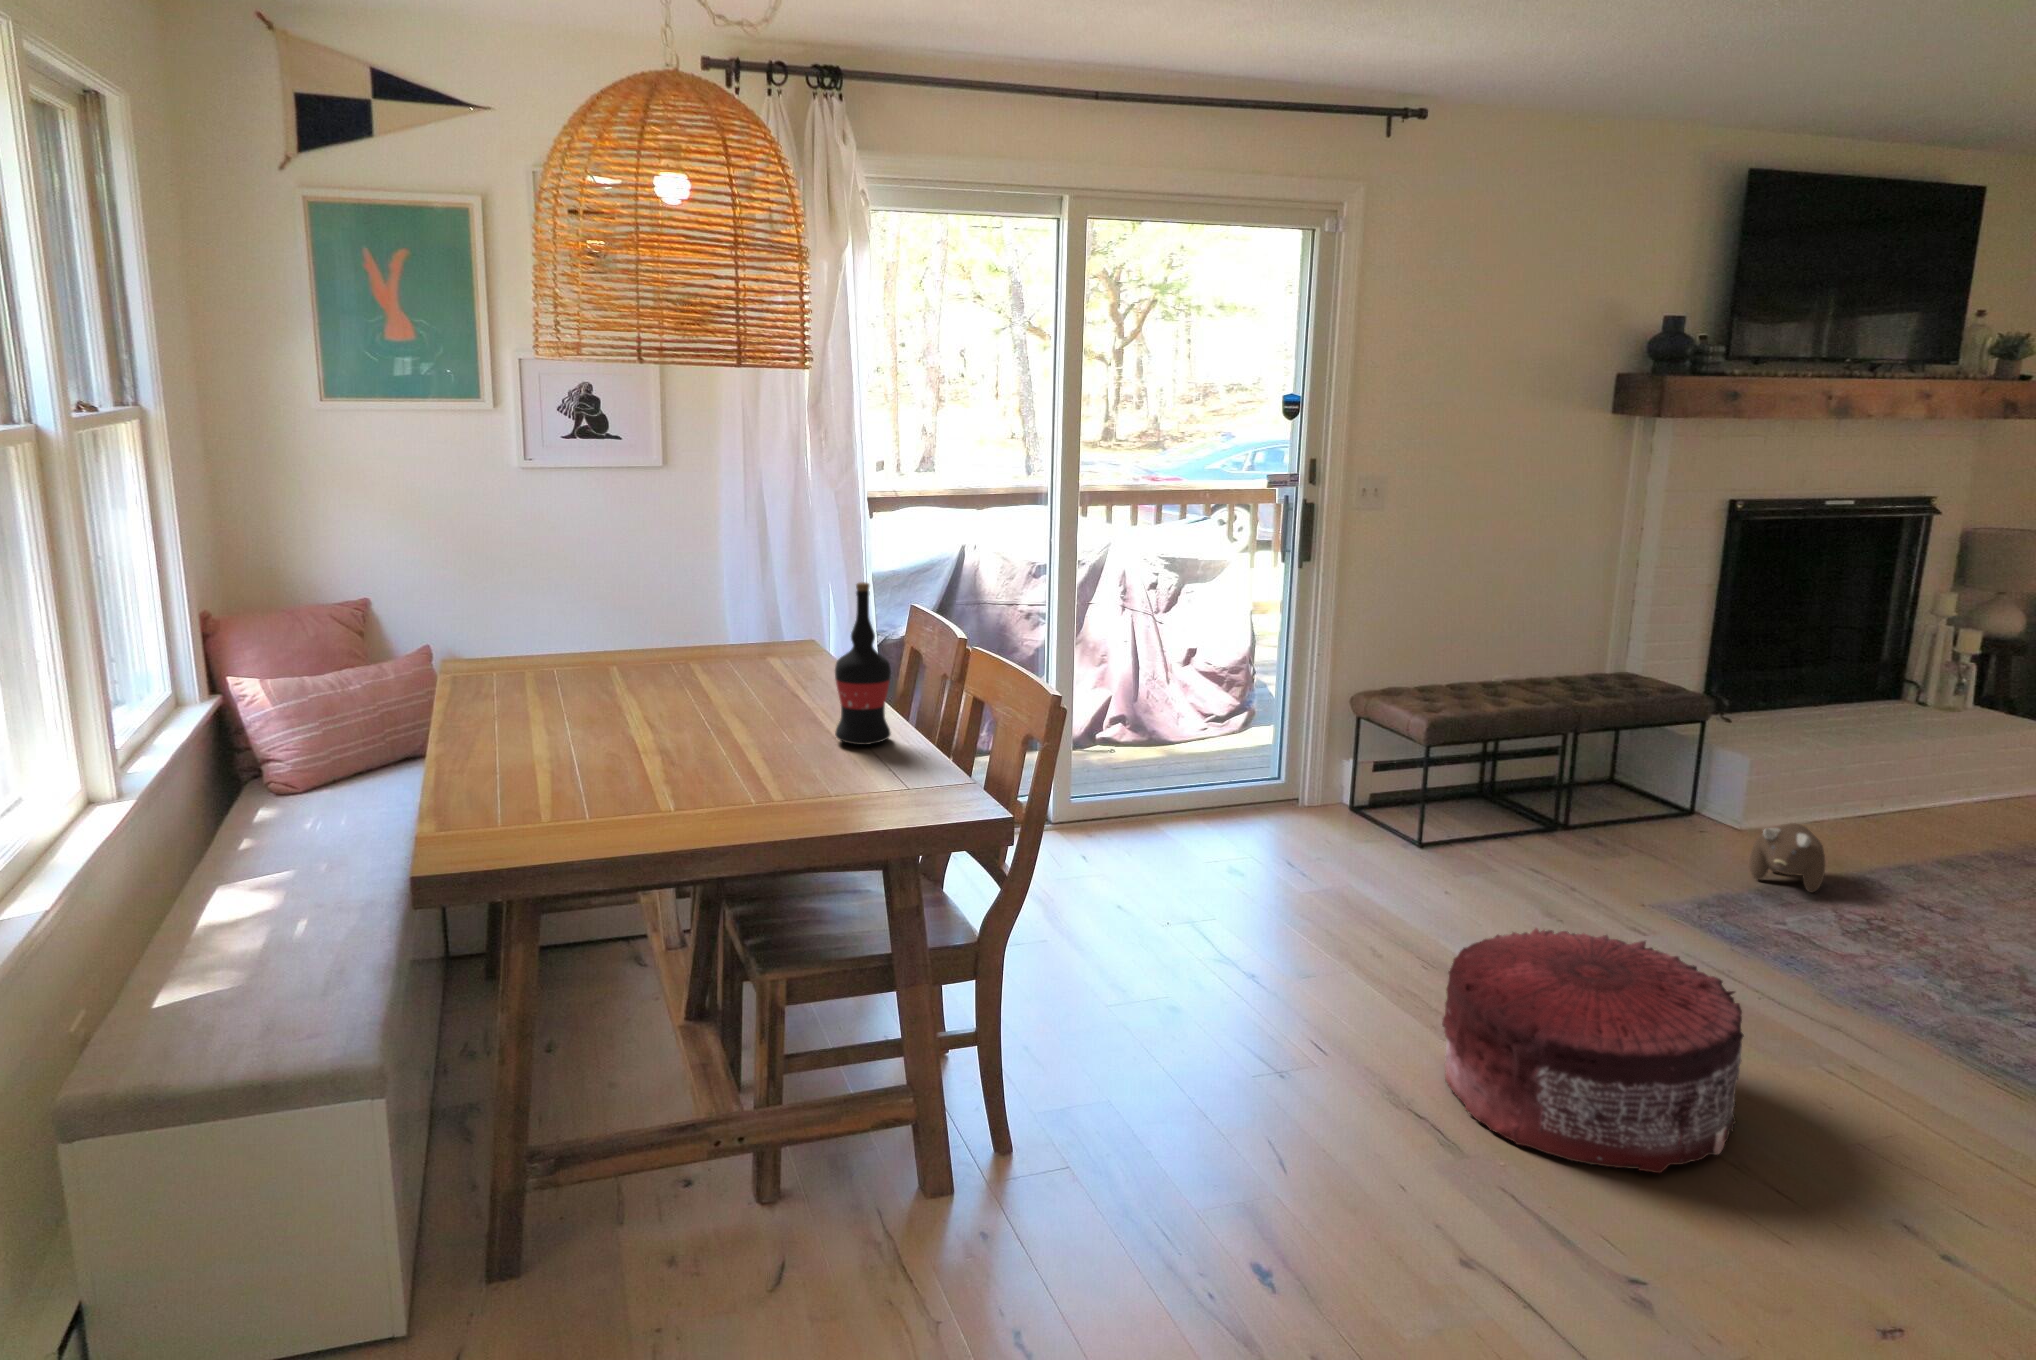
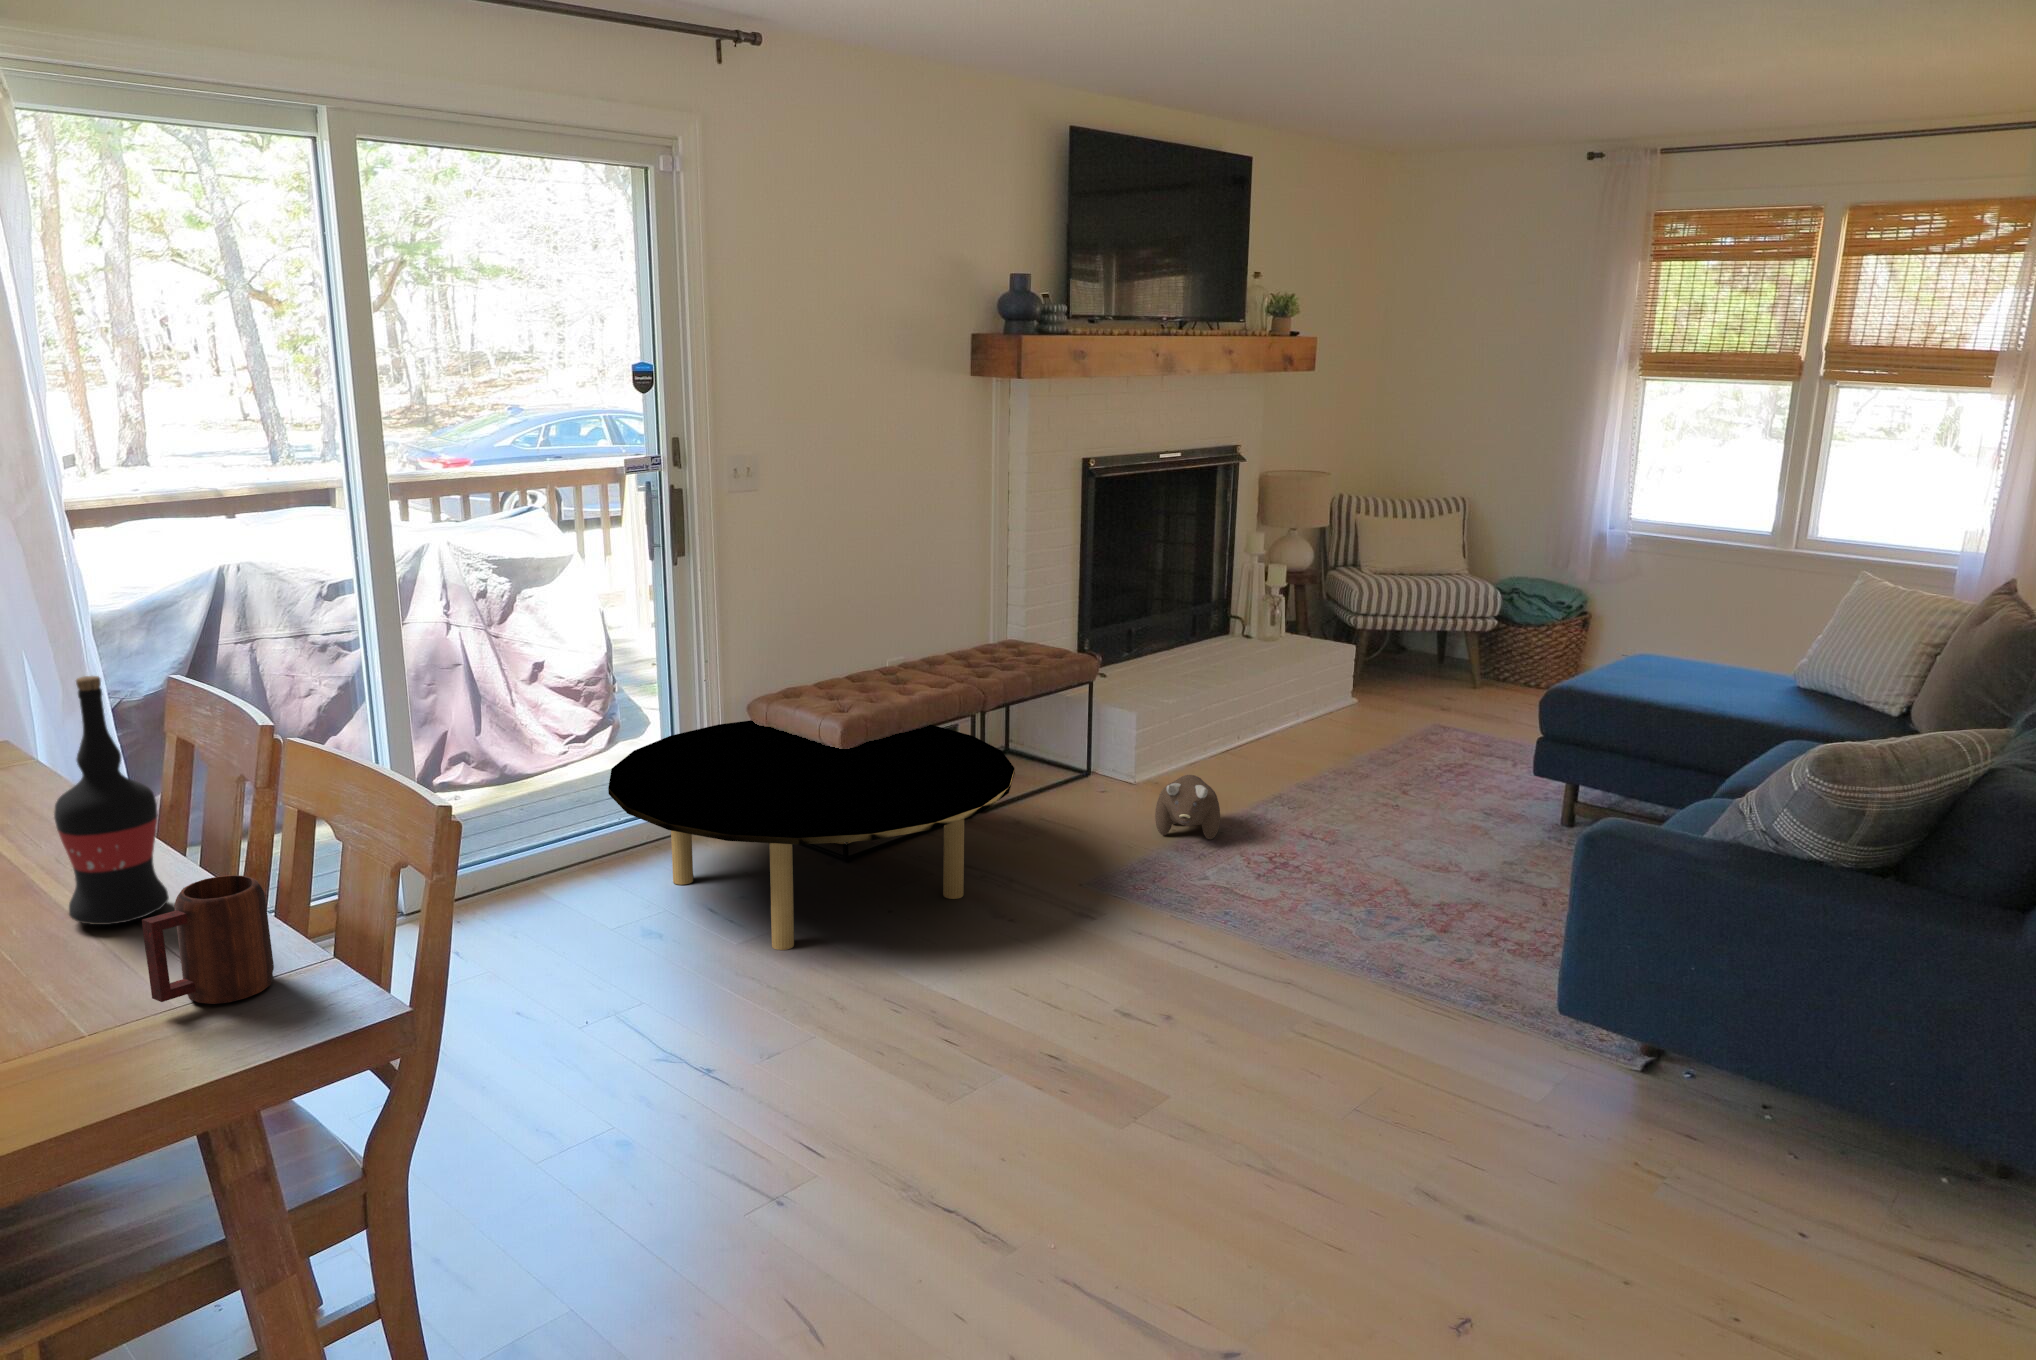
coffee table: none [1218,712,1590,906] -> present [608,720,1015,950]
mug: none [871,715,941,795] -> present [142,875,274,1004]
pouf: present [1442,928,1744,1173] -> none [937,941,1235,1209]

